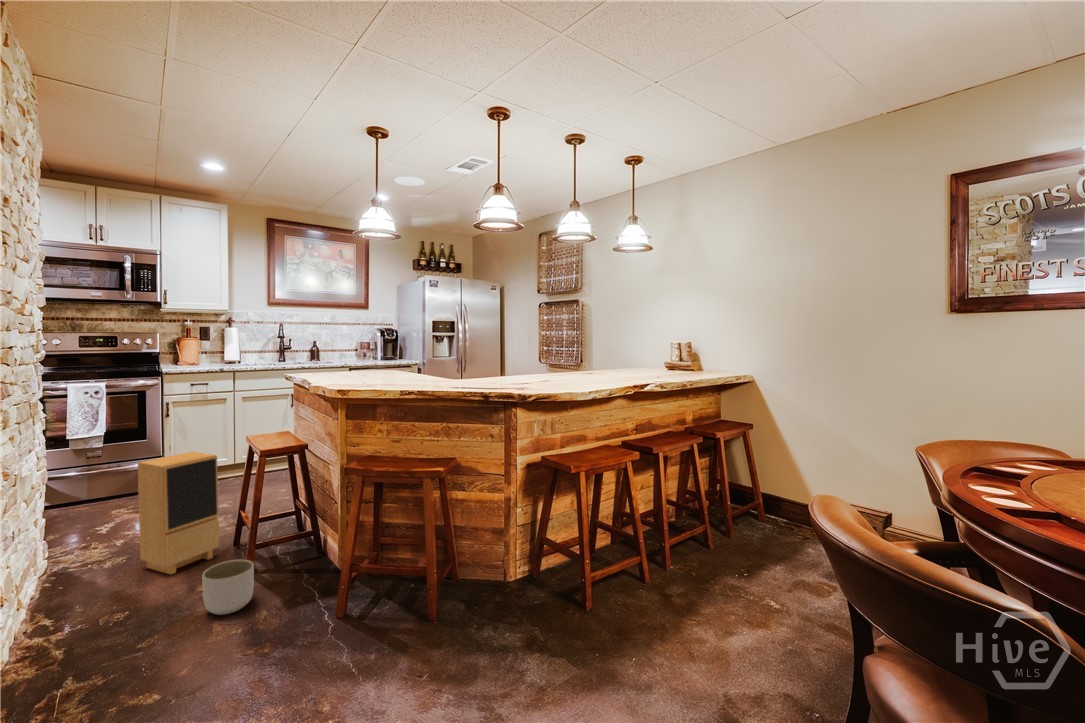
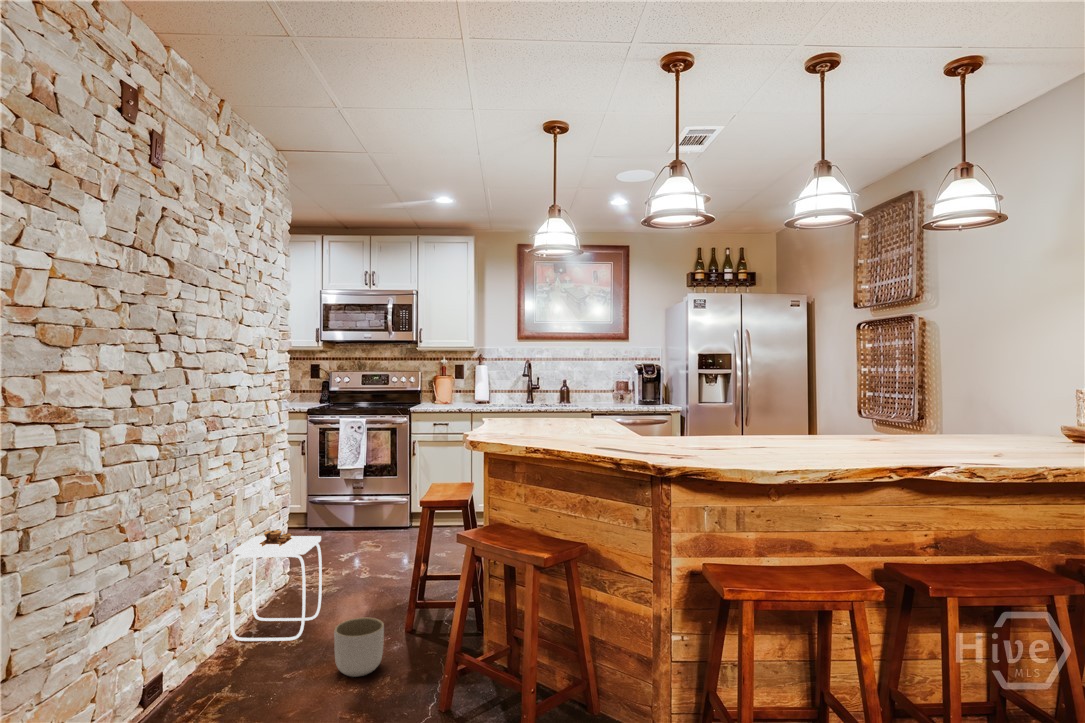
speaker: present [138,452,219,574] -> none [333,493,396,618]
side table: none [31,501,139,627] -> present [230,530,322,641]

